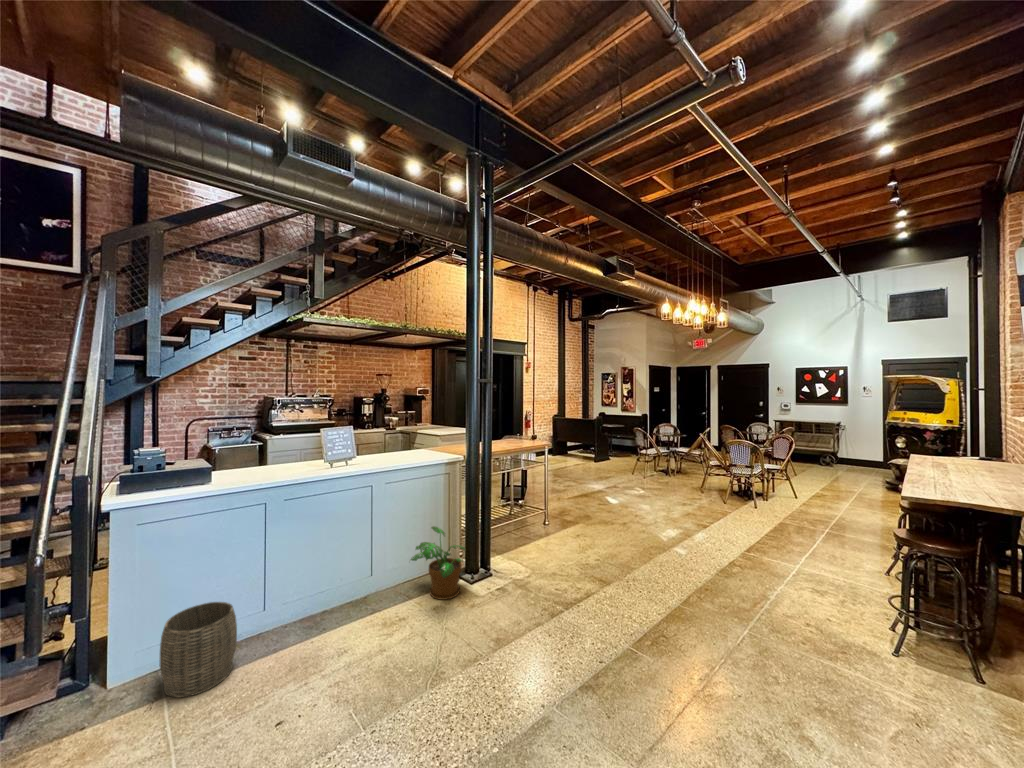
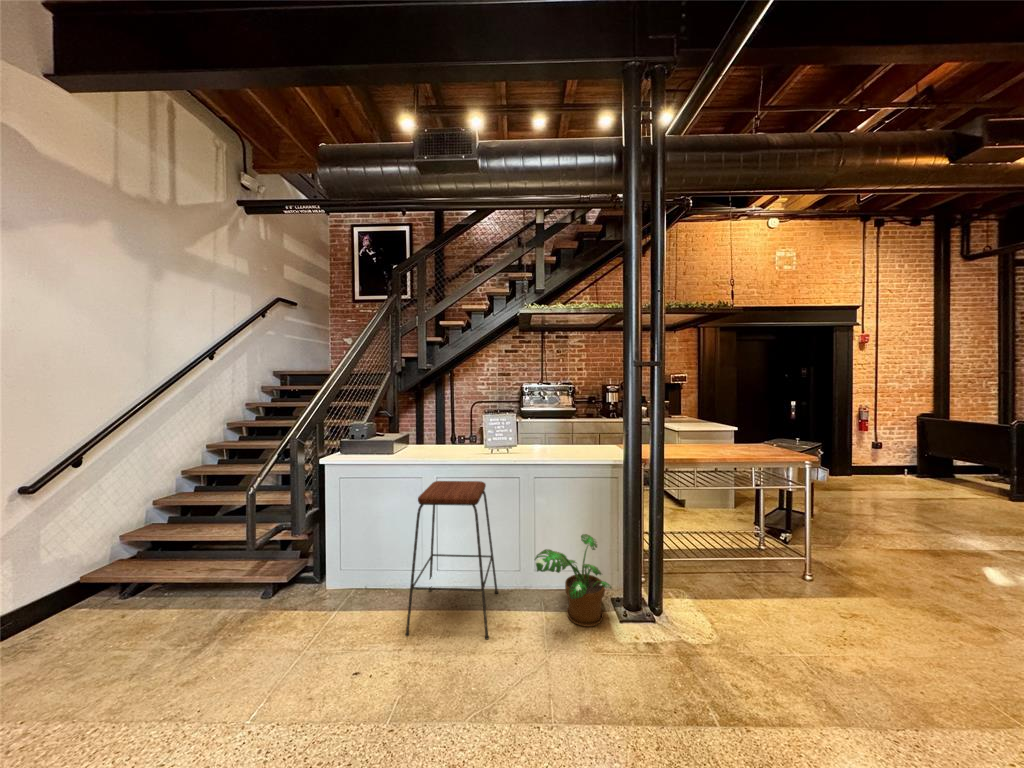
bar stool: none [276,496,386,676] -> present [405,481,498,639]
woven basket: present [160,602,237,698] -> none [339,545,391,614]

